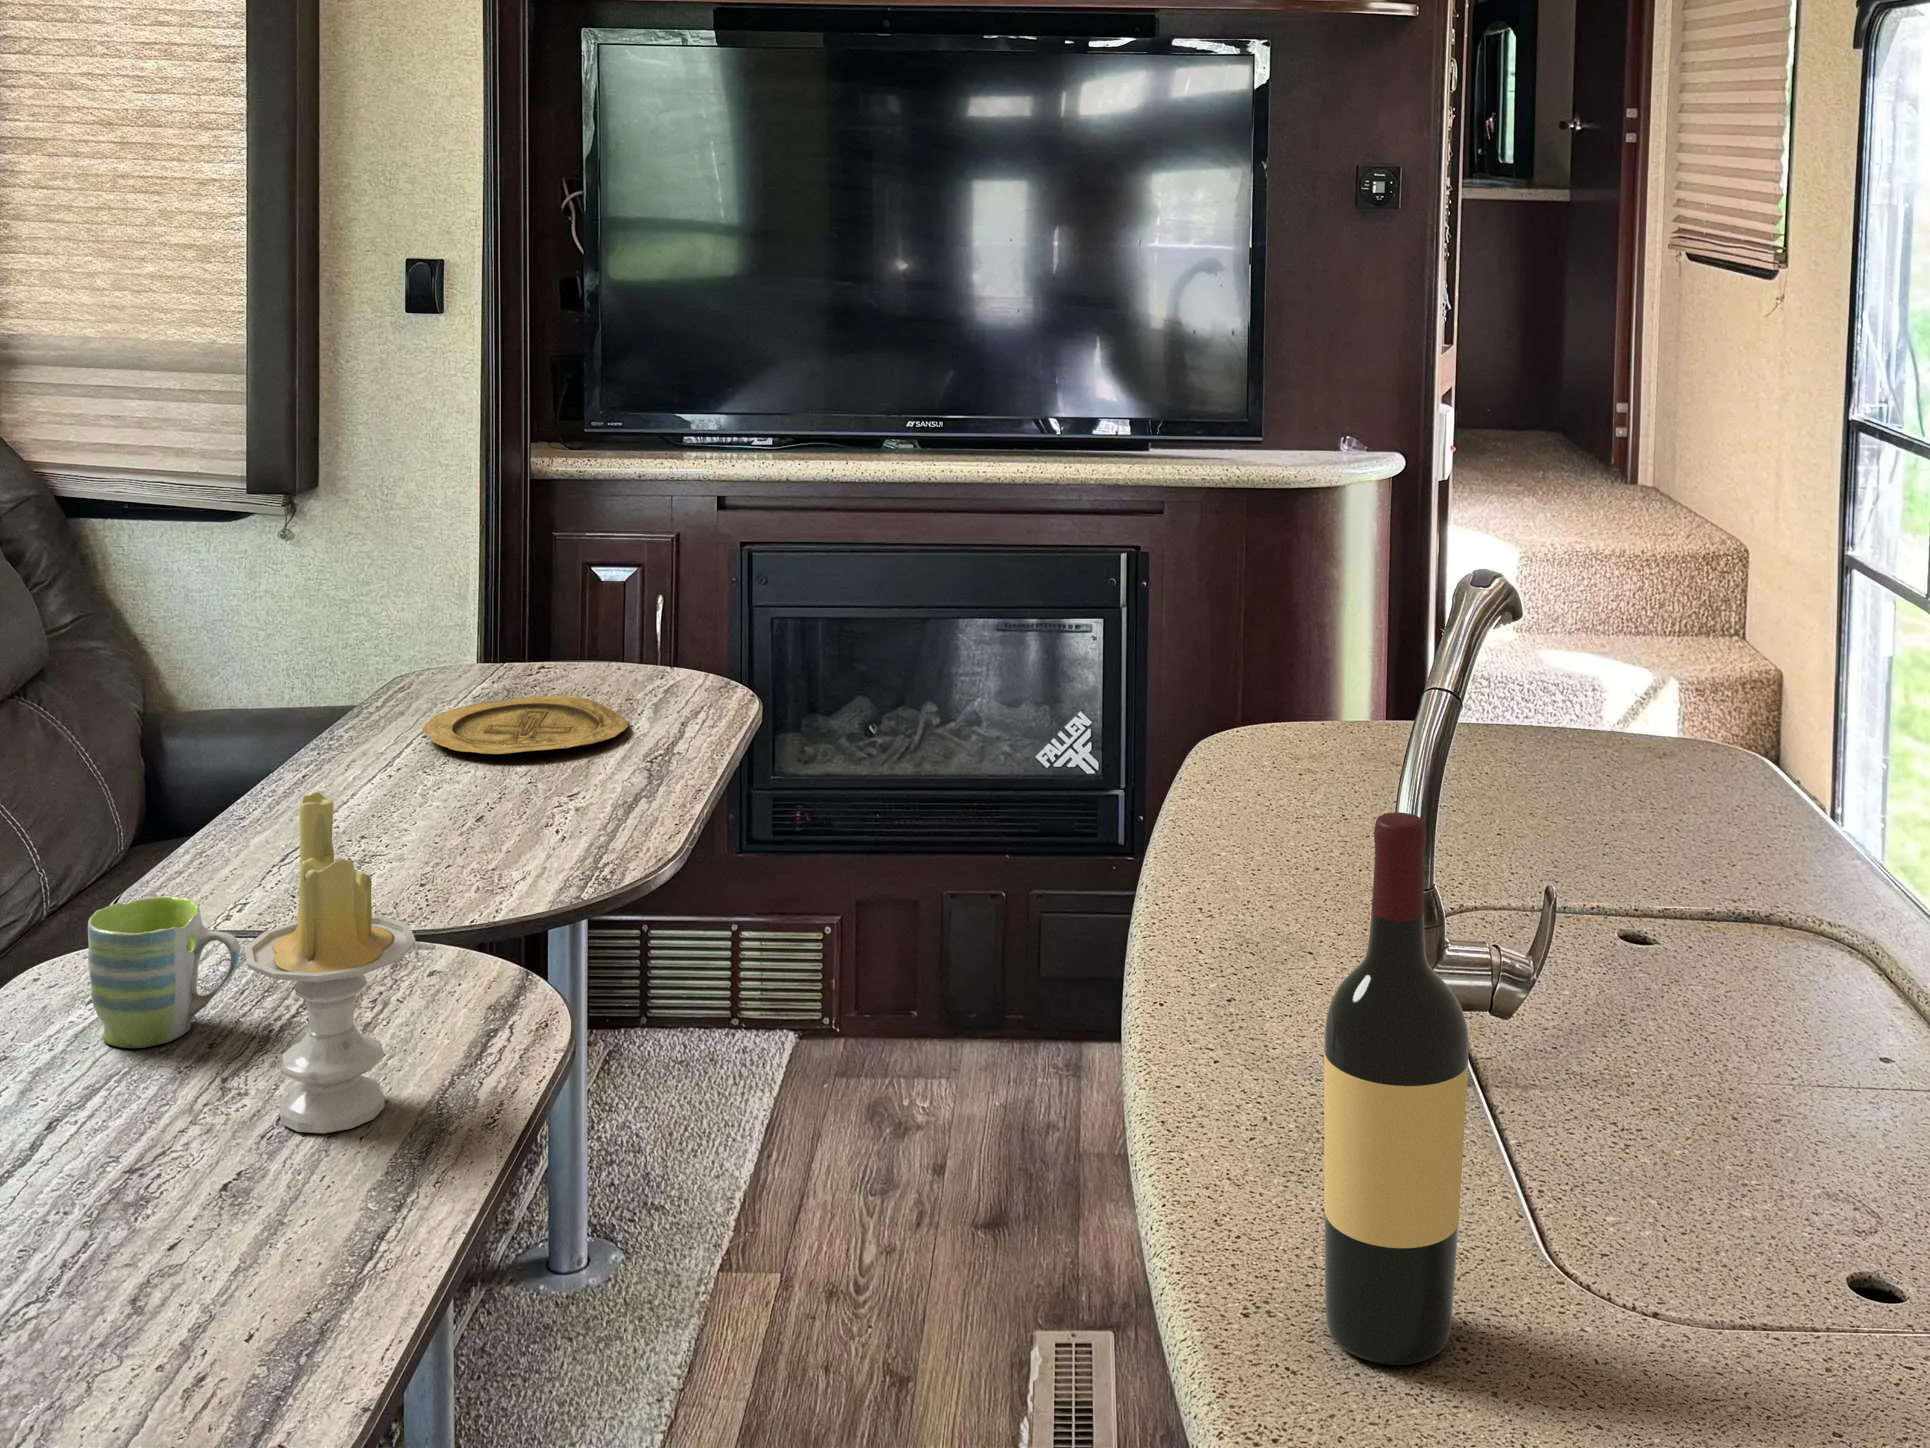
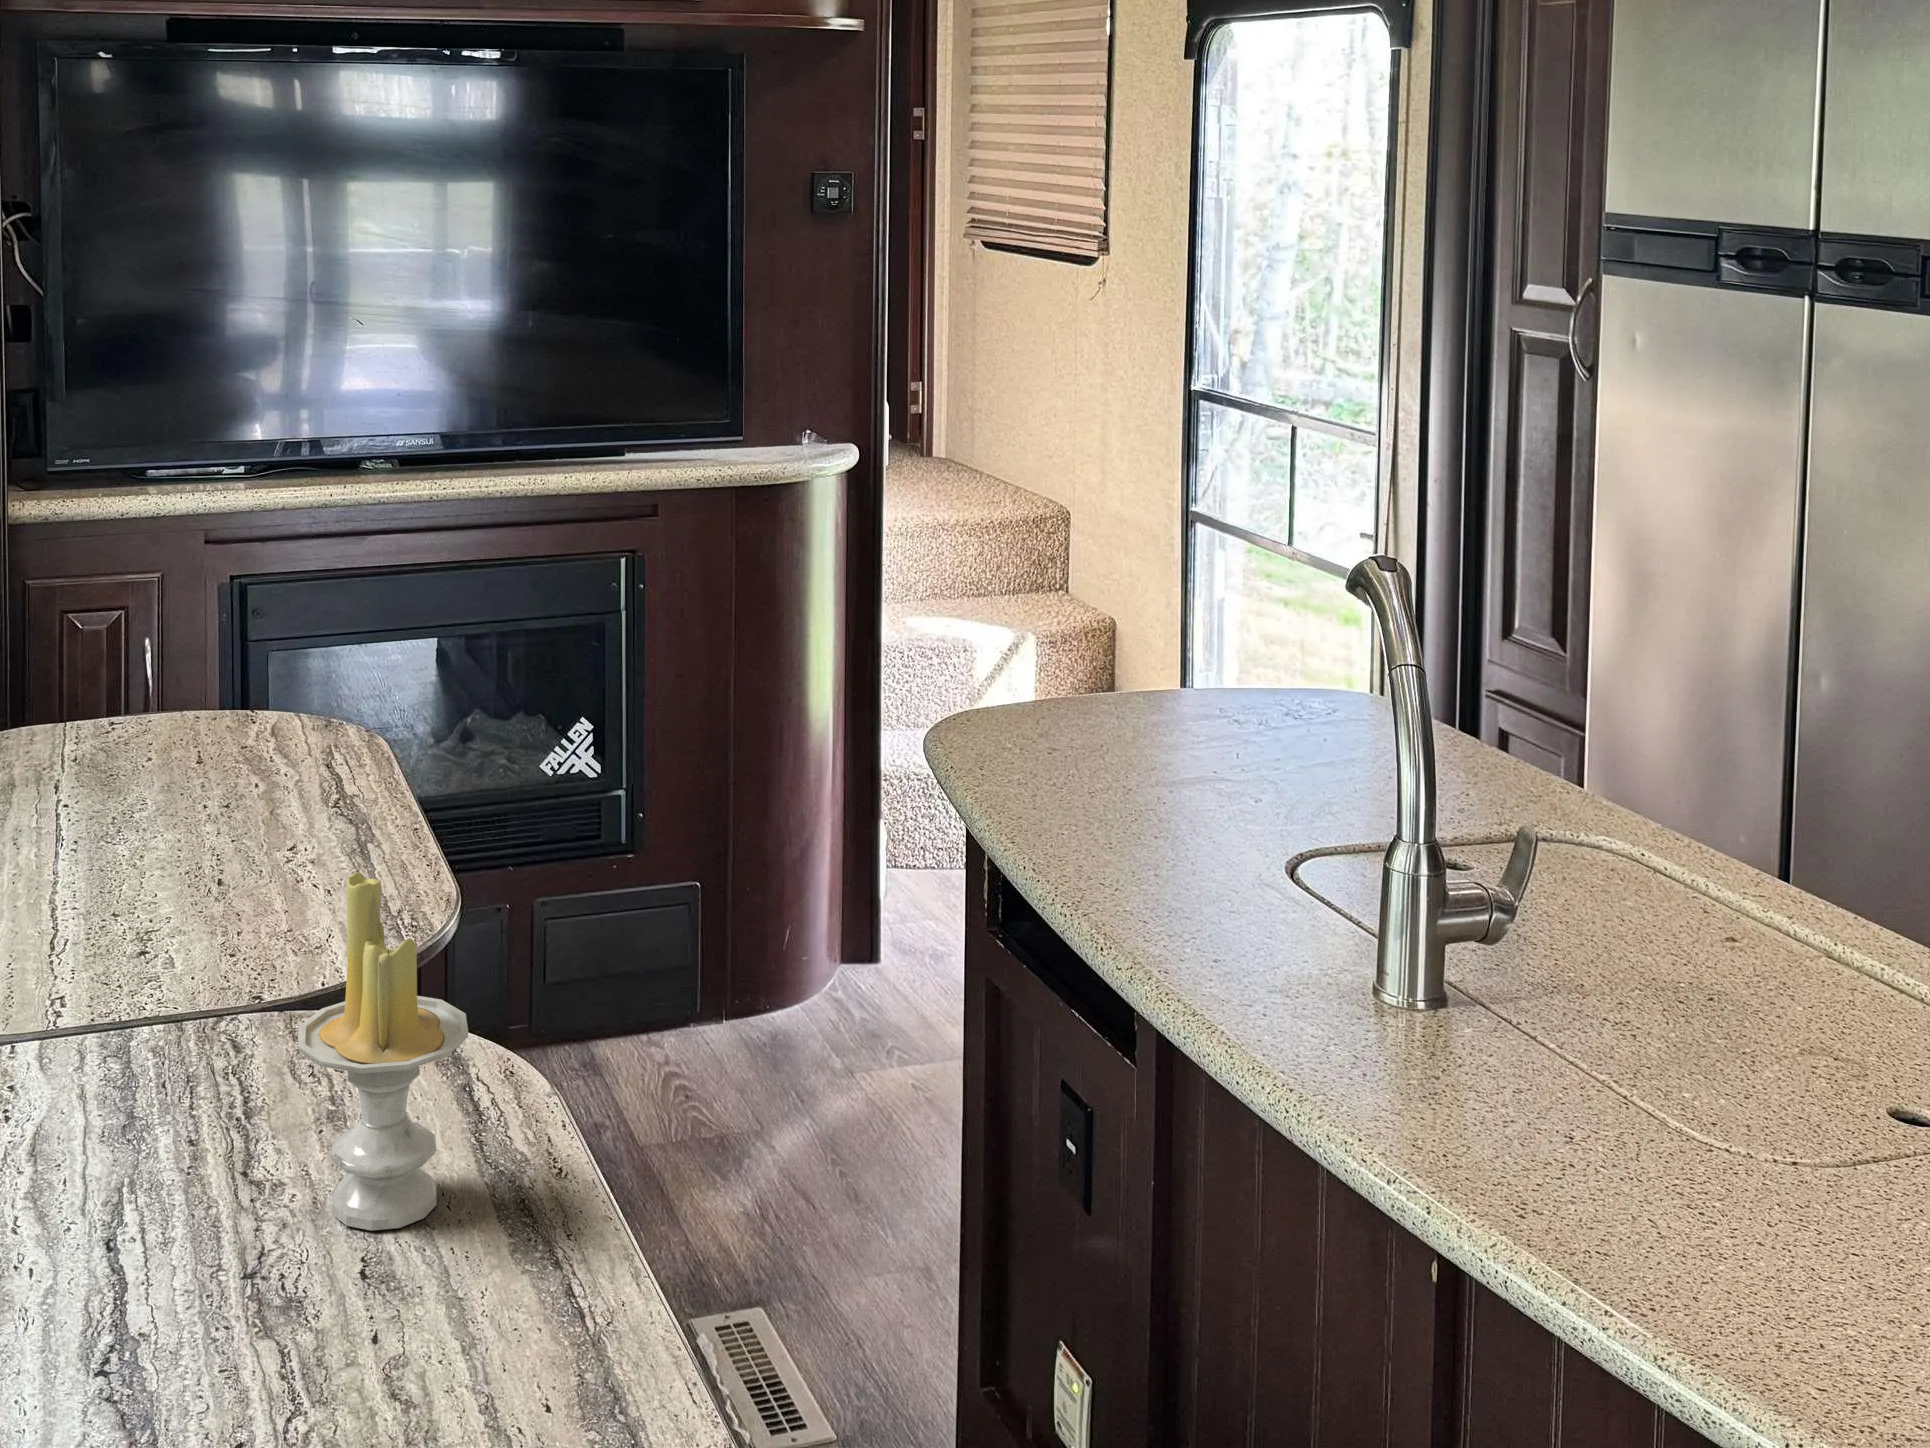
plate: present [422,696,628,754] -> none [81,747,295,816]
wine bottle: present [1324,812,1469,1365] -> none [1626,777,1766,1268]
mug: present [88,896,240,1048] -> none [35,1003,194,1173]

